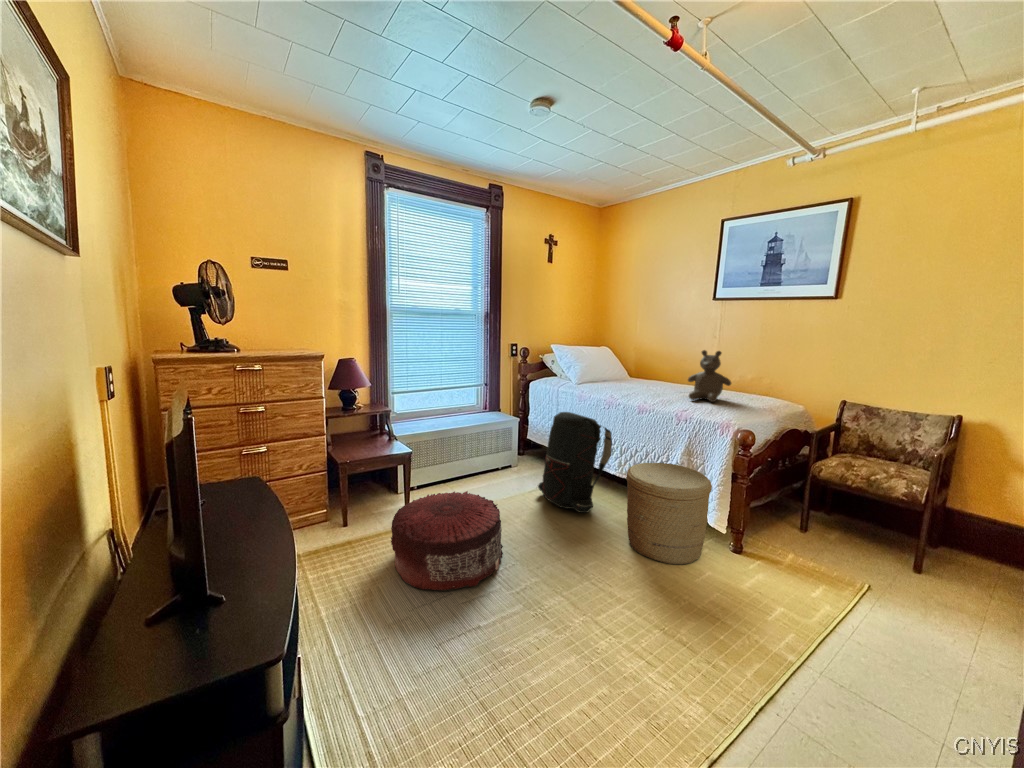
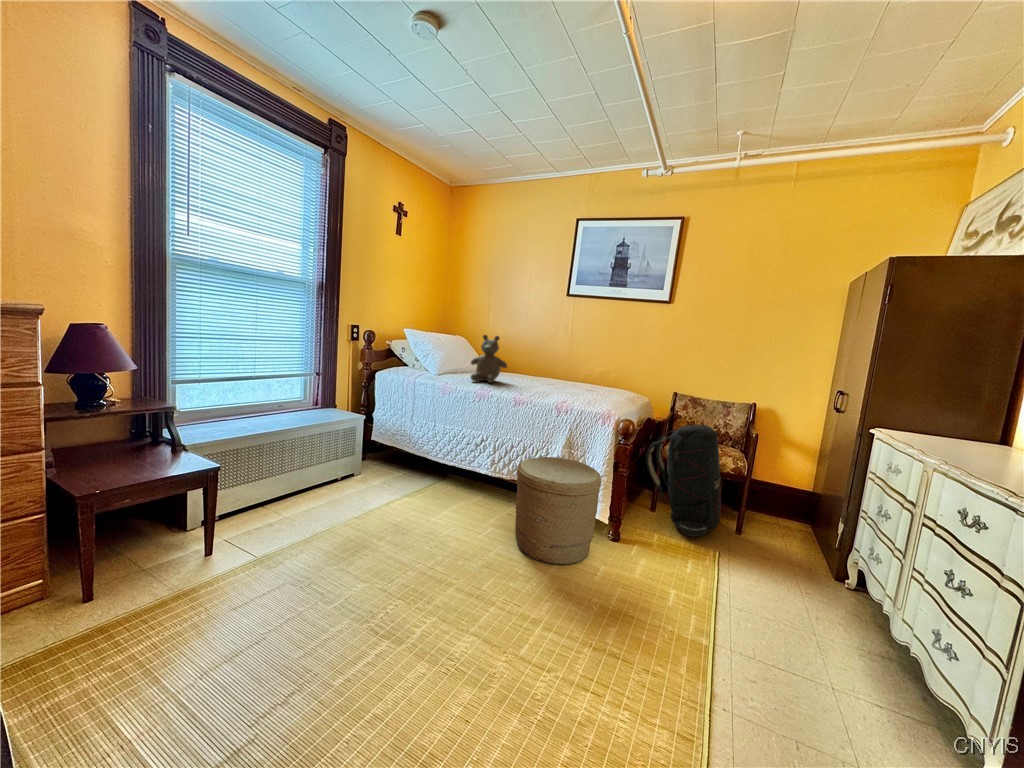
teddy bear: present [688,350,731,402] -> present [471,335,507,383]
backpack: present [538,412,612,513] -> present [646,425,723,537]
pouf: present [391,491,503,590] -> none [198,515,380,683]

